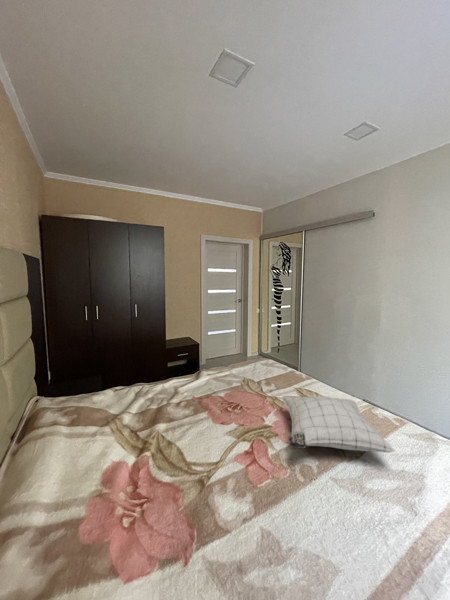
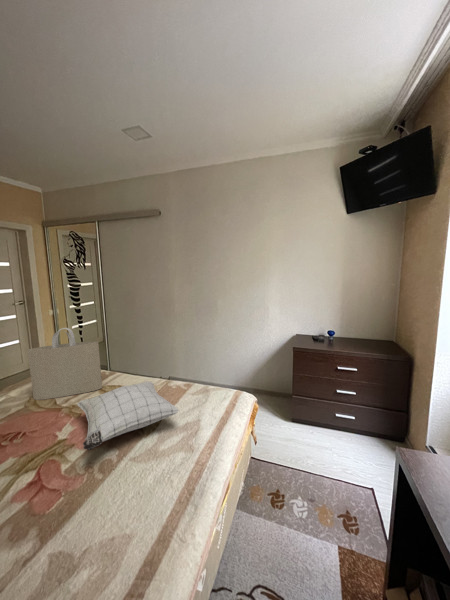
tote bag: none [247,326,302,390] -> present [27,328,102,400]

